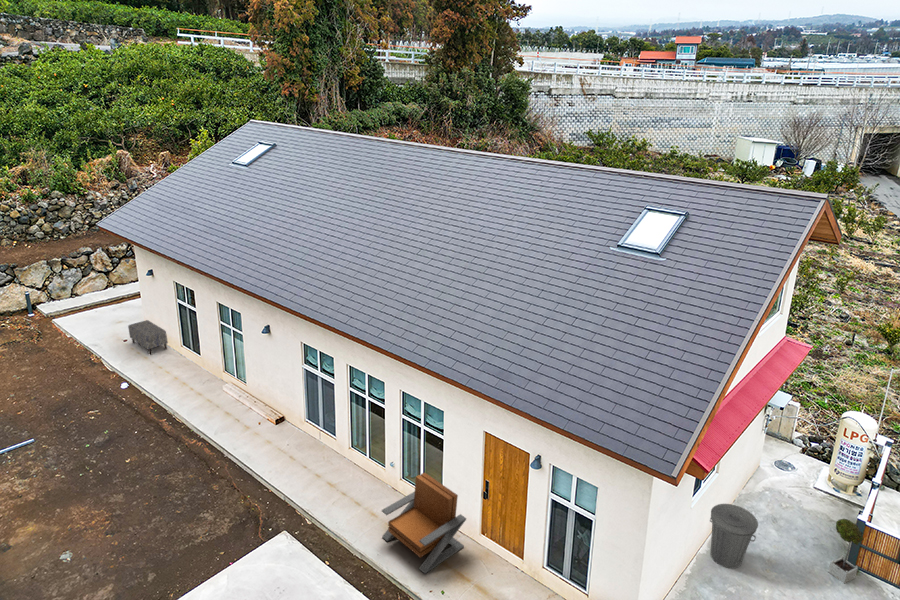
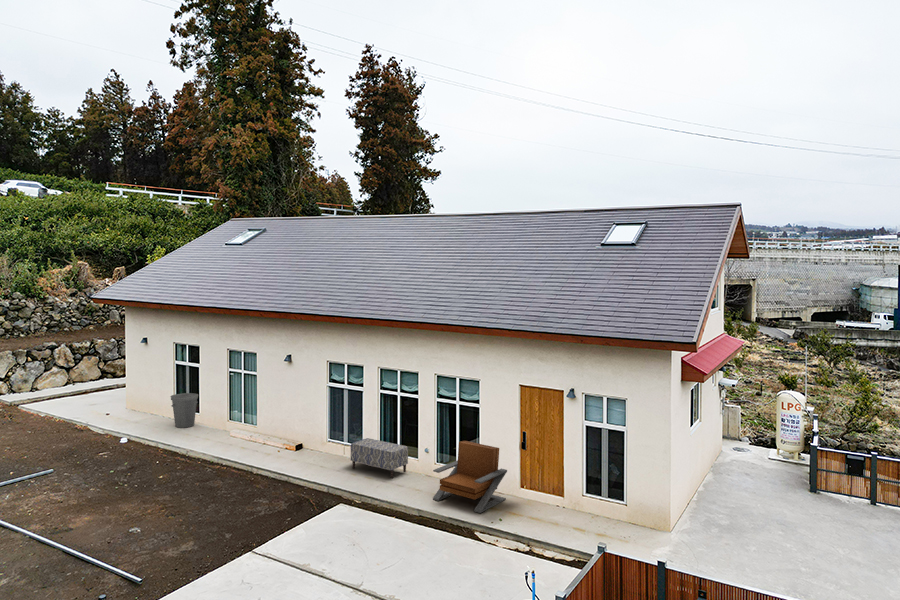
bench: present [128,320,168,354] -> present [351,438,408,478]
trash can: present [710,504,758,568] -> present [171,393,198,428]
potted tree: present [828,519,863,583] -> none [793,443,816,496]

